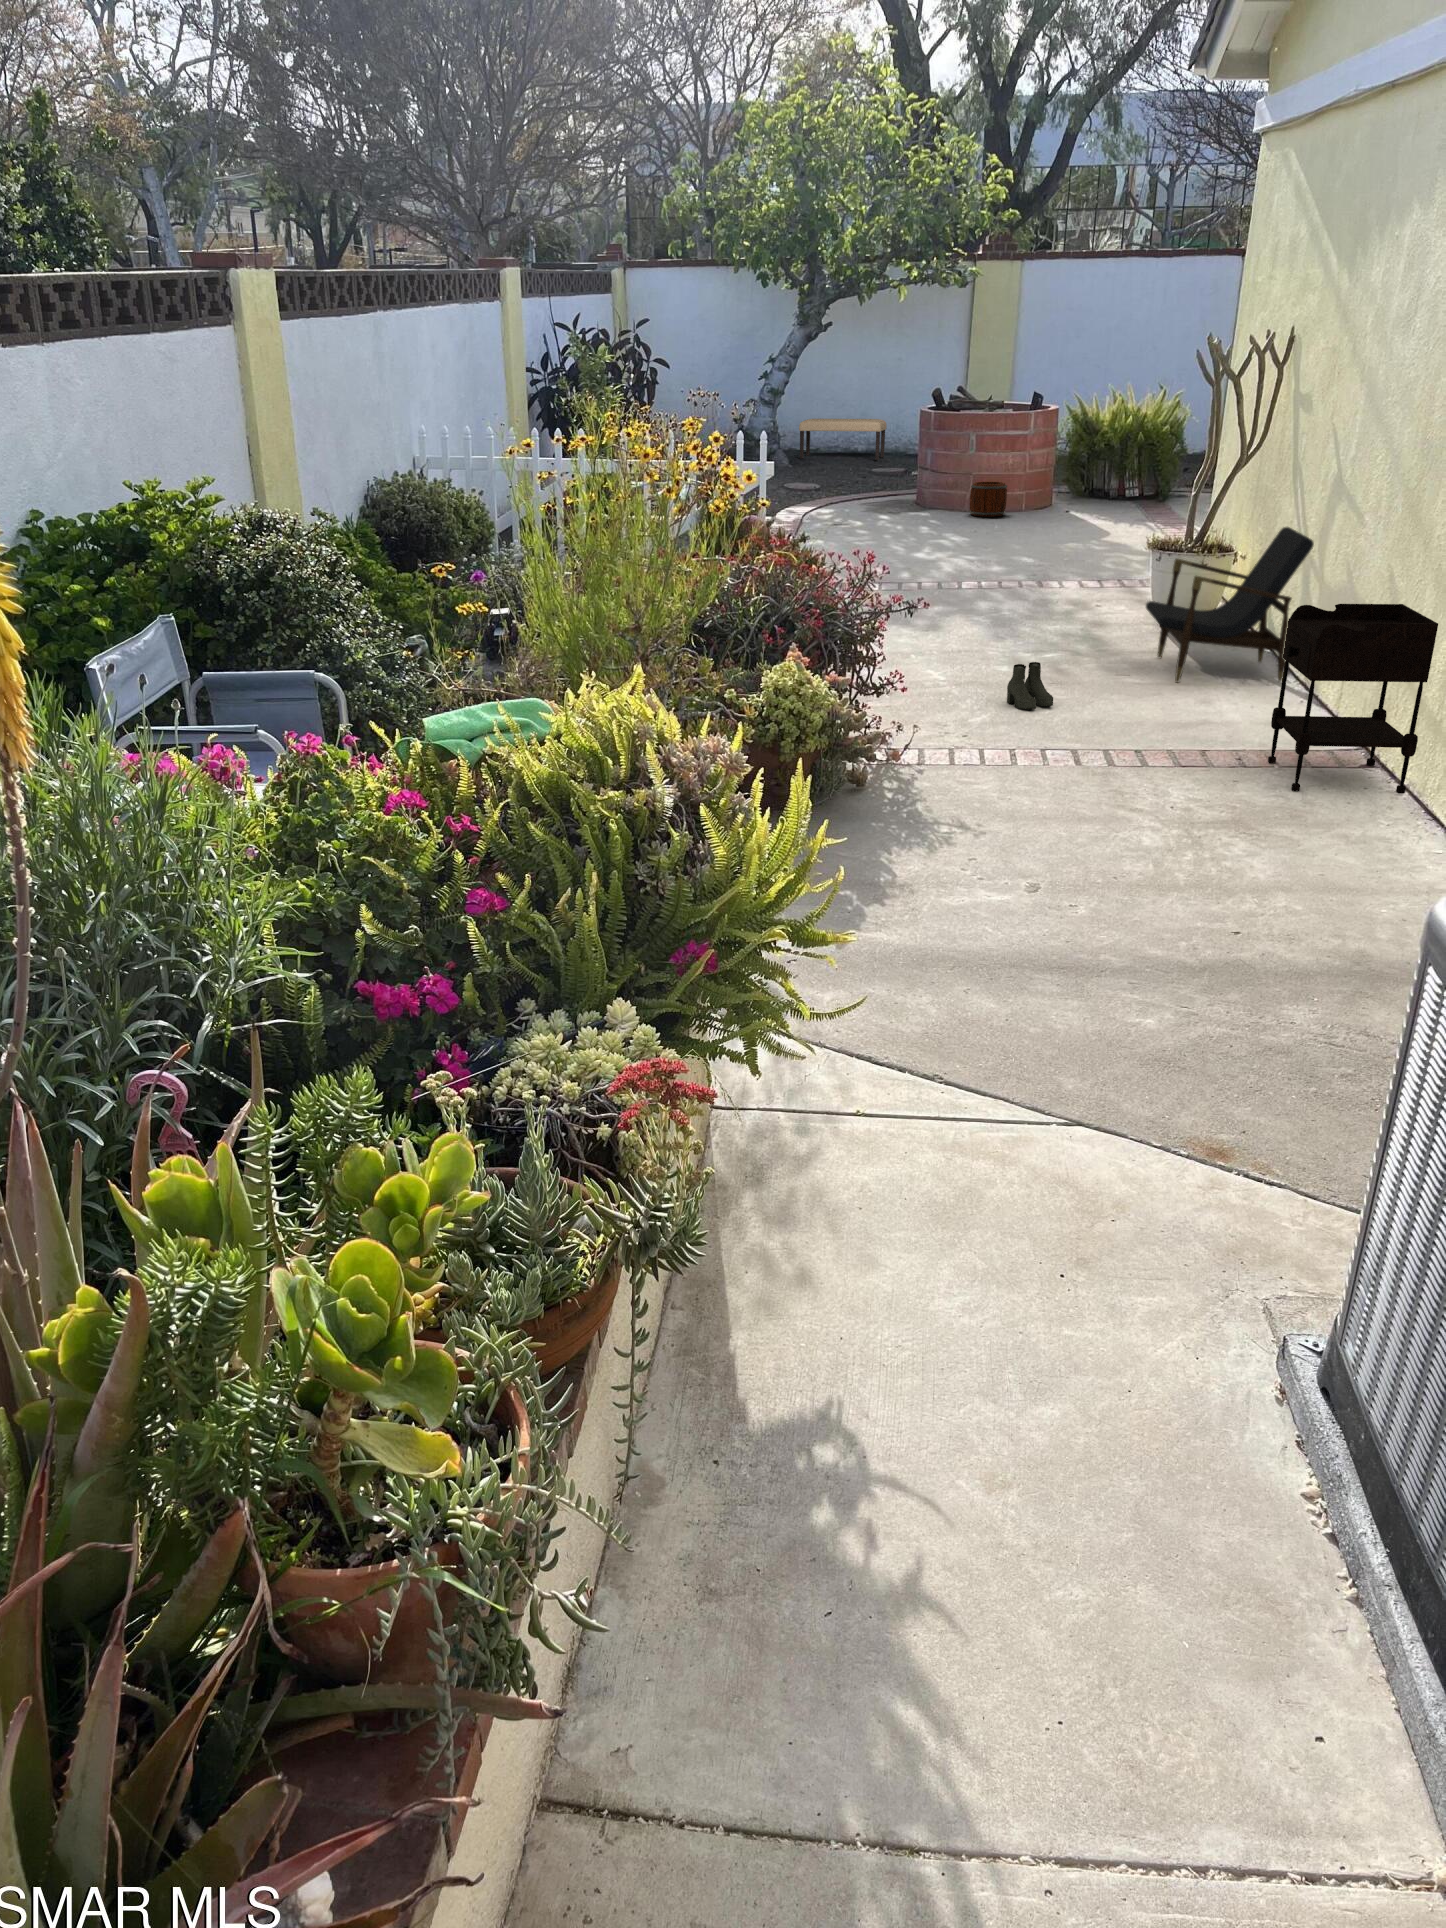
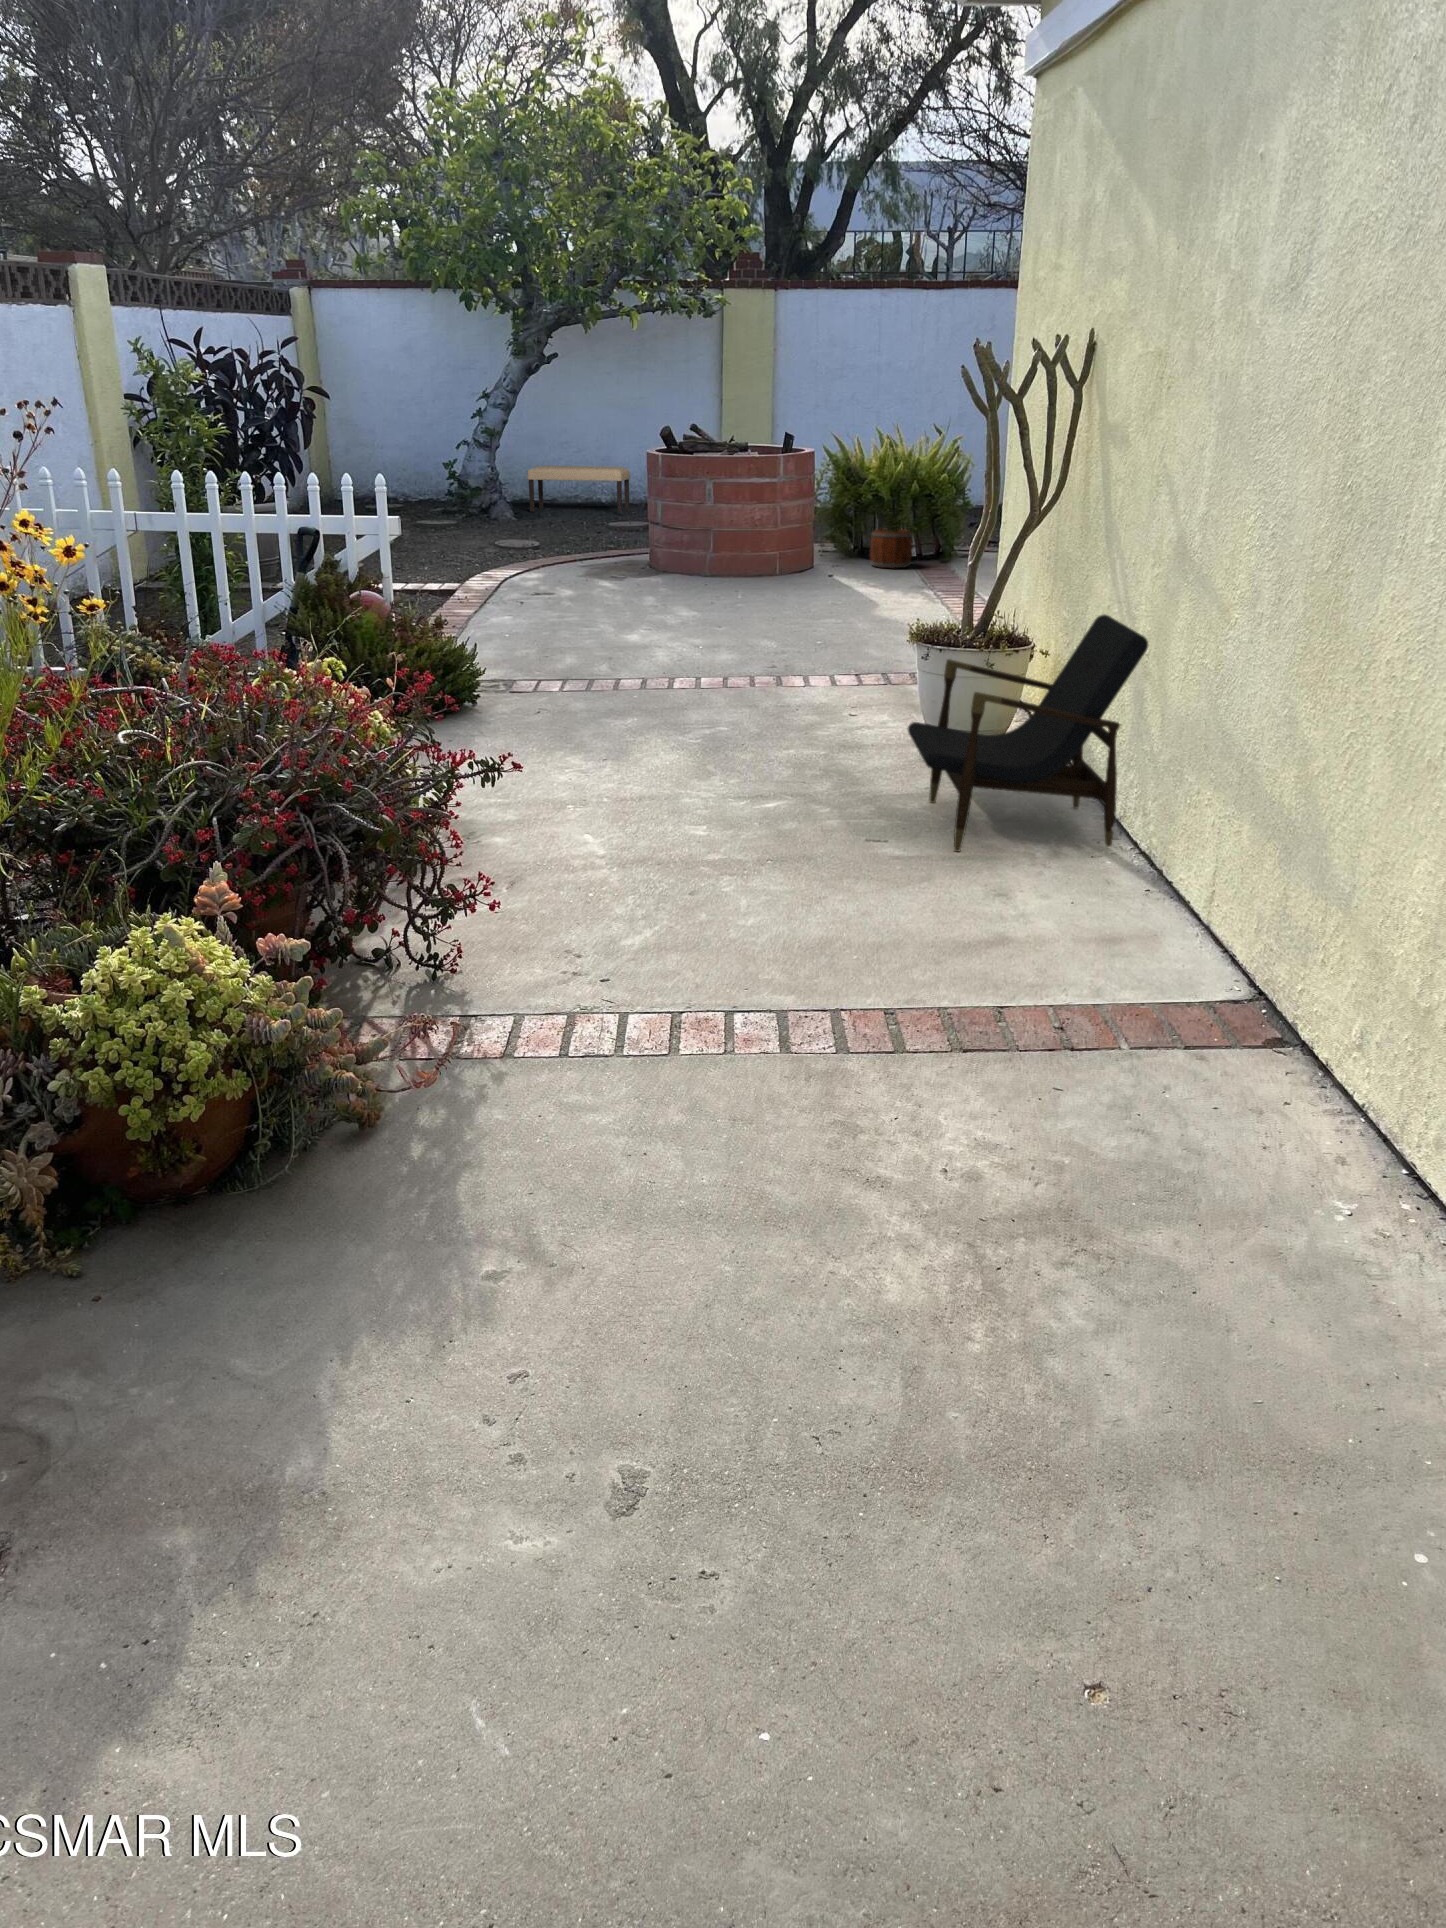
bucket: present [969,481,1007,517] -> present [870,529,912,568]
side table: present [1268,604,1438,794] -> none [1109,771,1416,1123]
boots: present [1007,662,1053,710] -> none [685,837,759,919]

